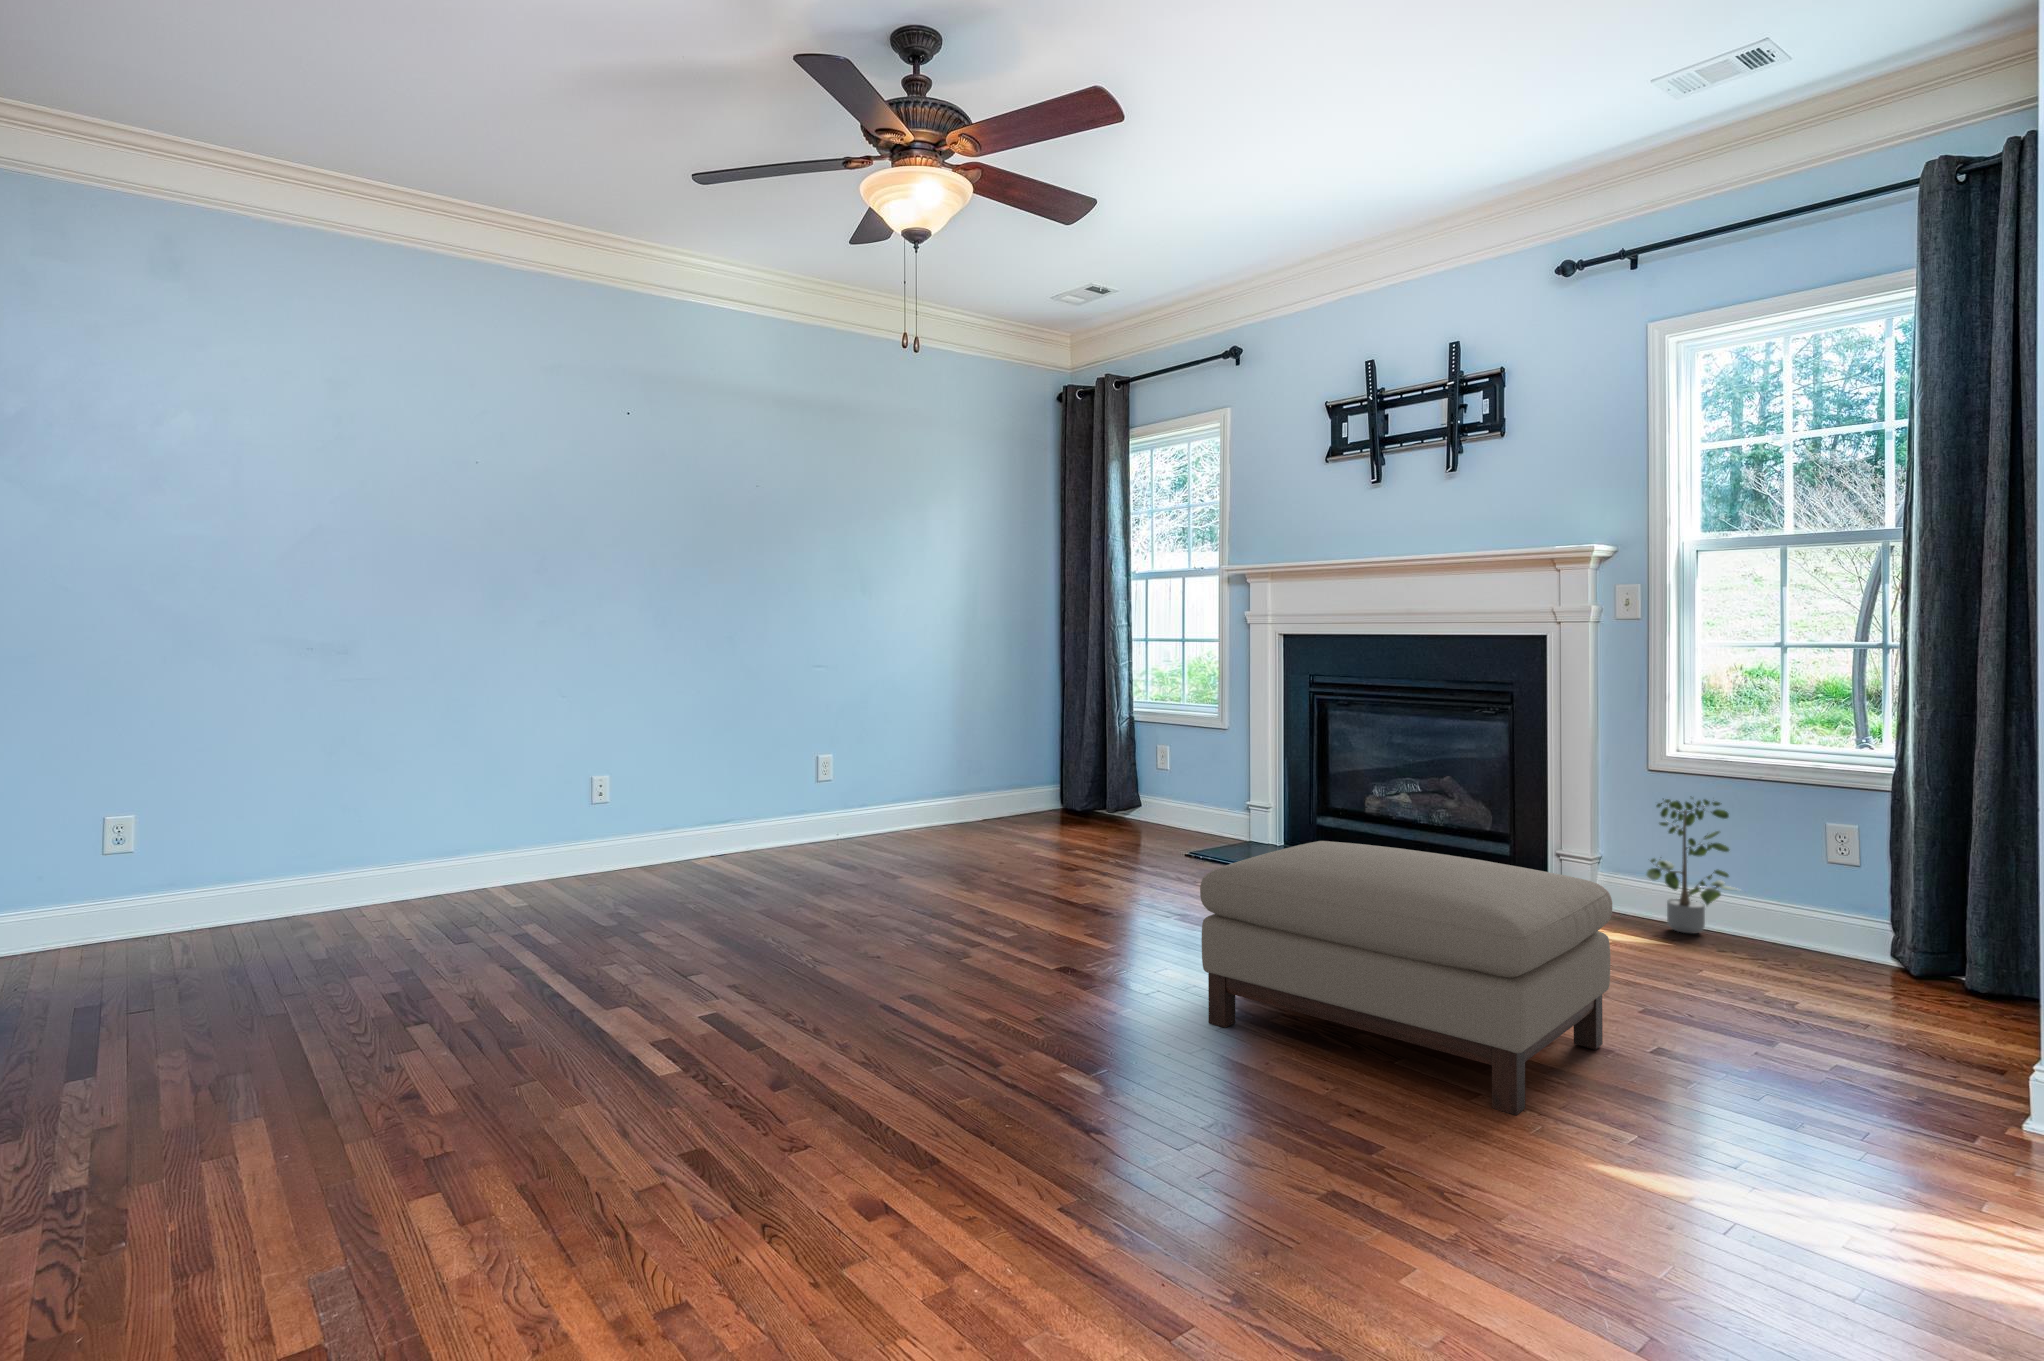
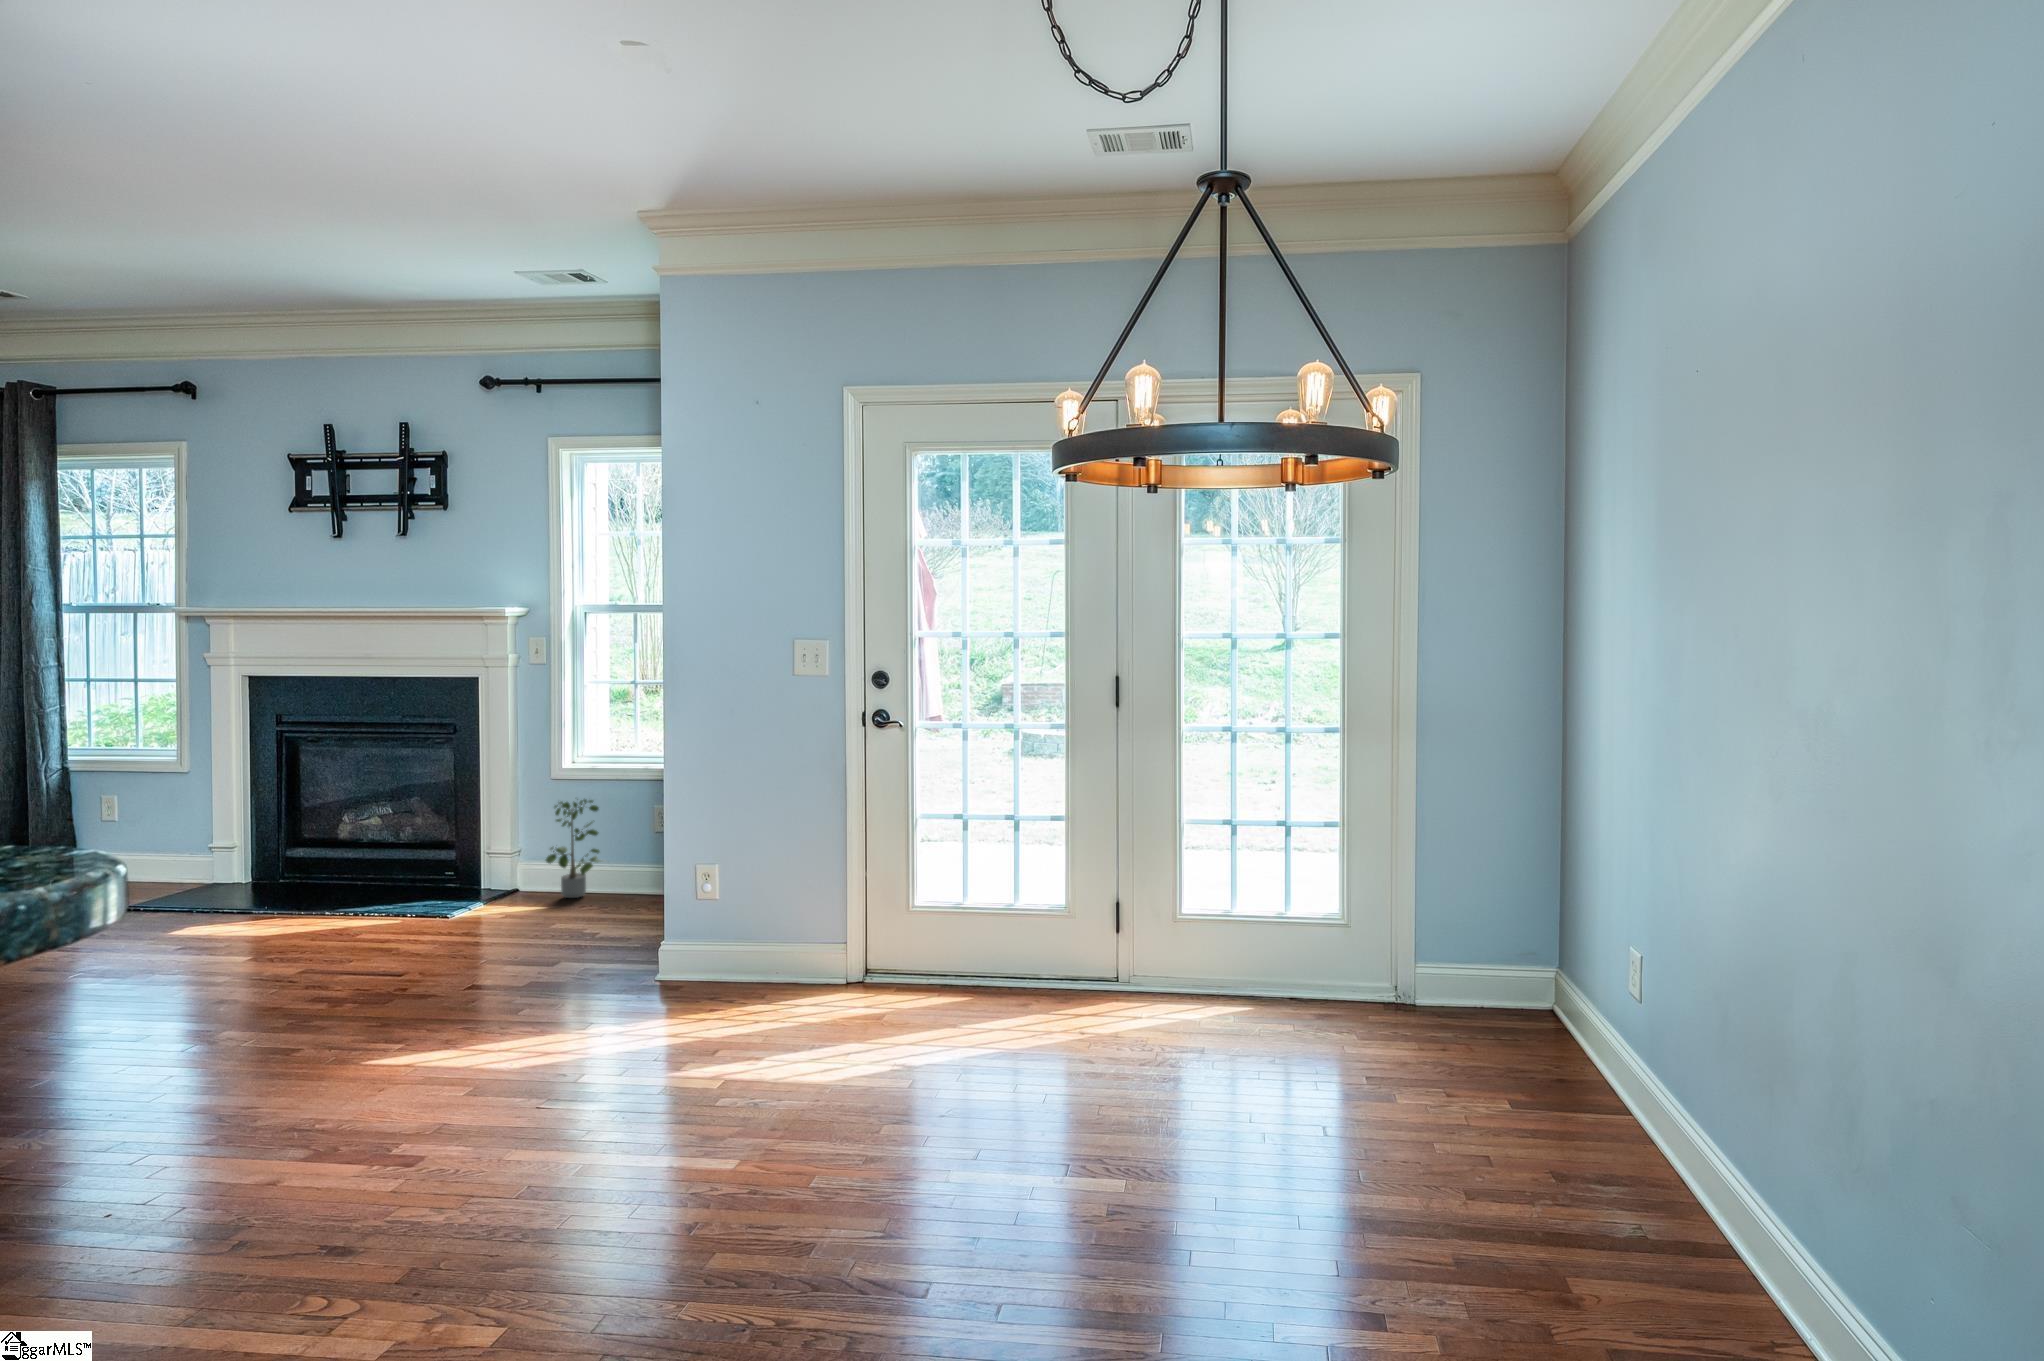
ottoman: present [1200,841,1612,1115] -> none [85,880,451,1060]

